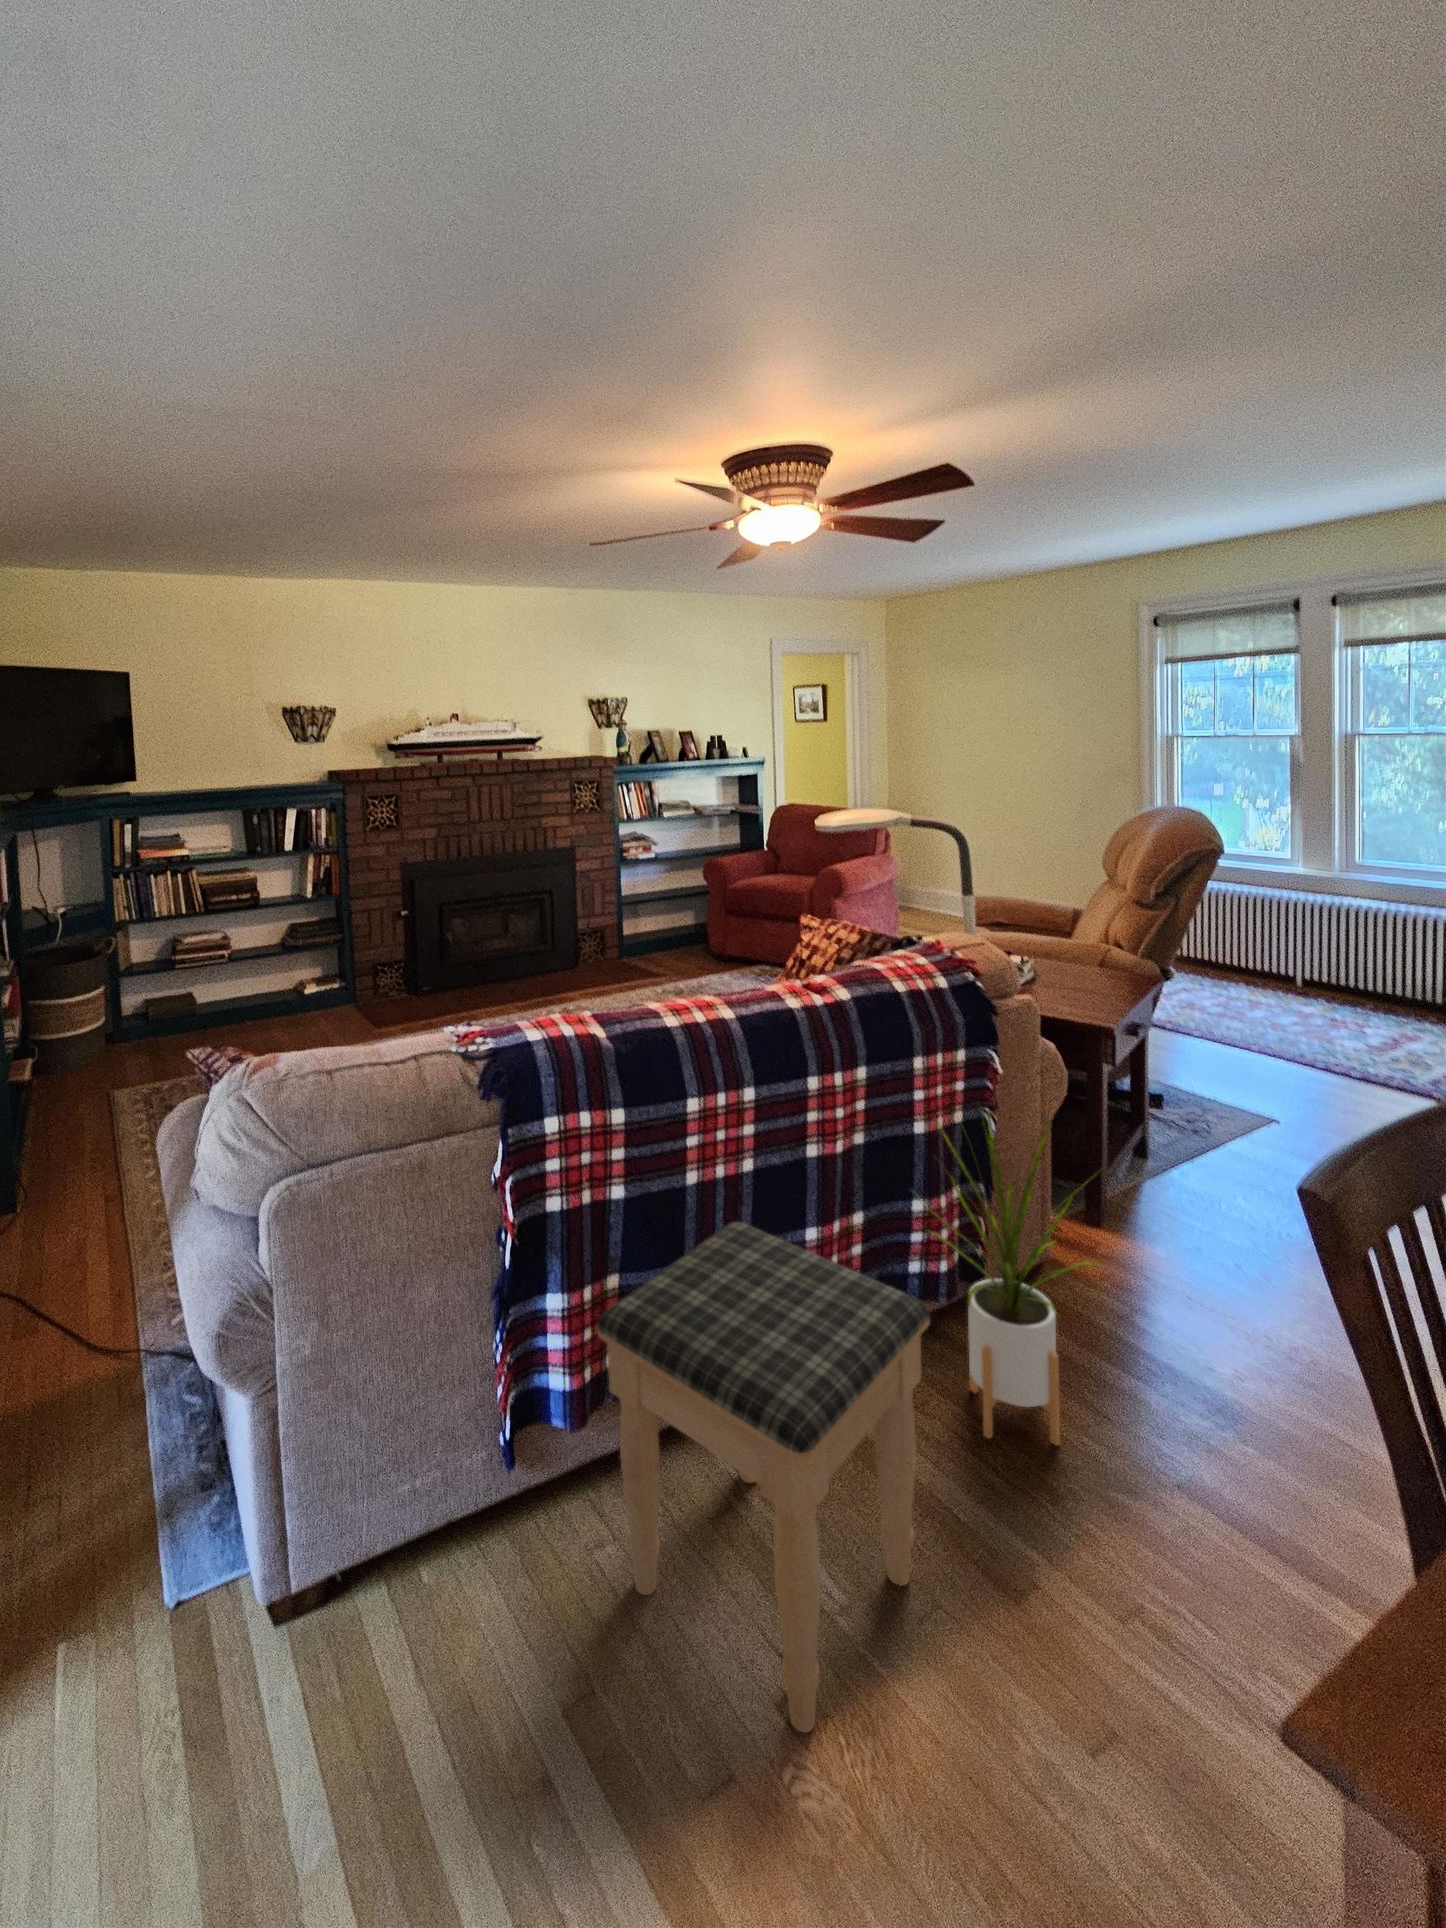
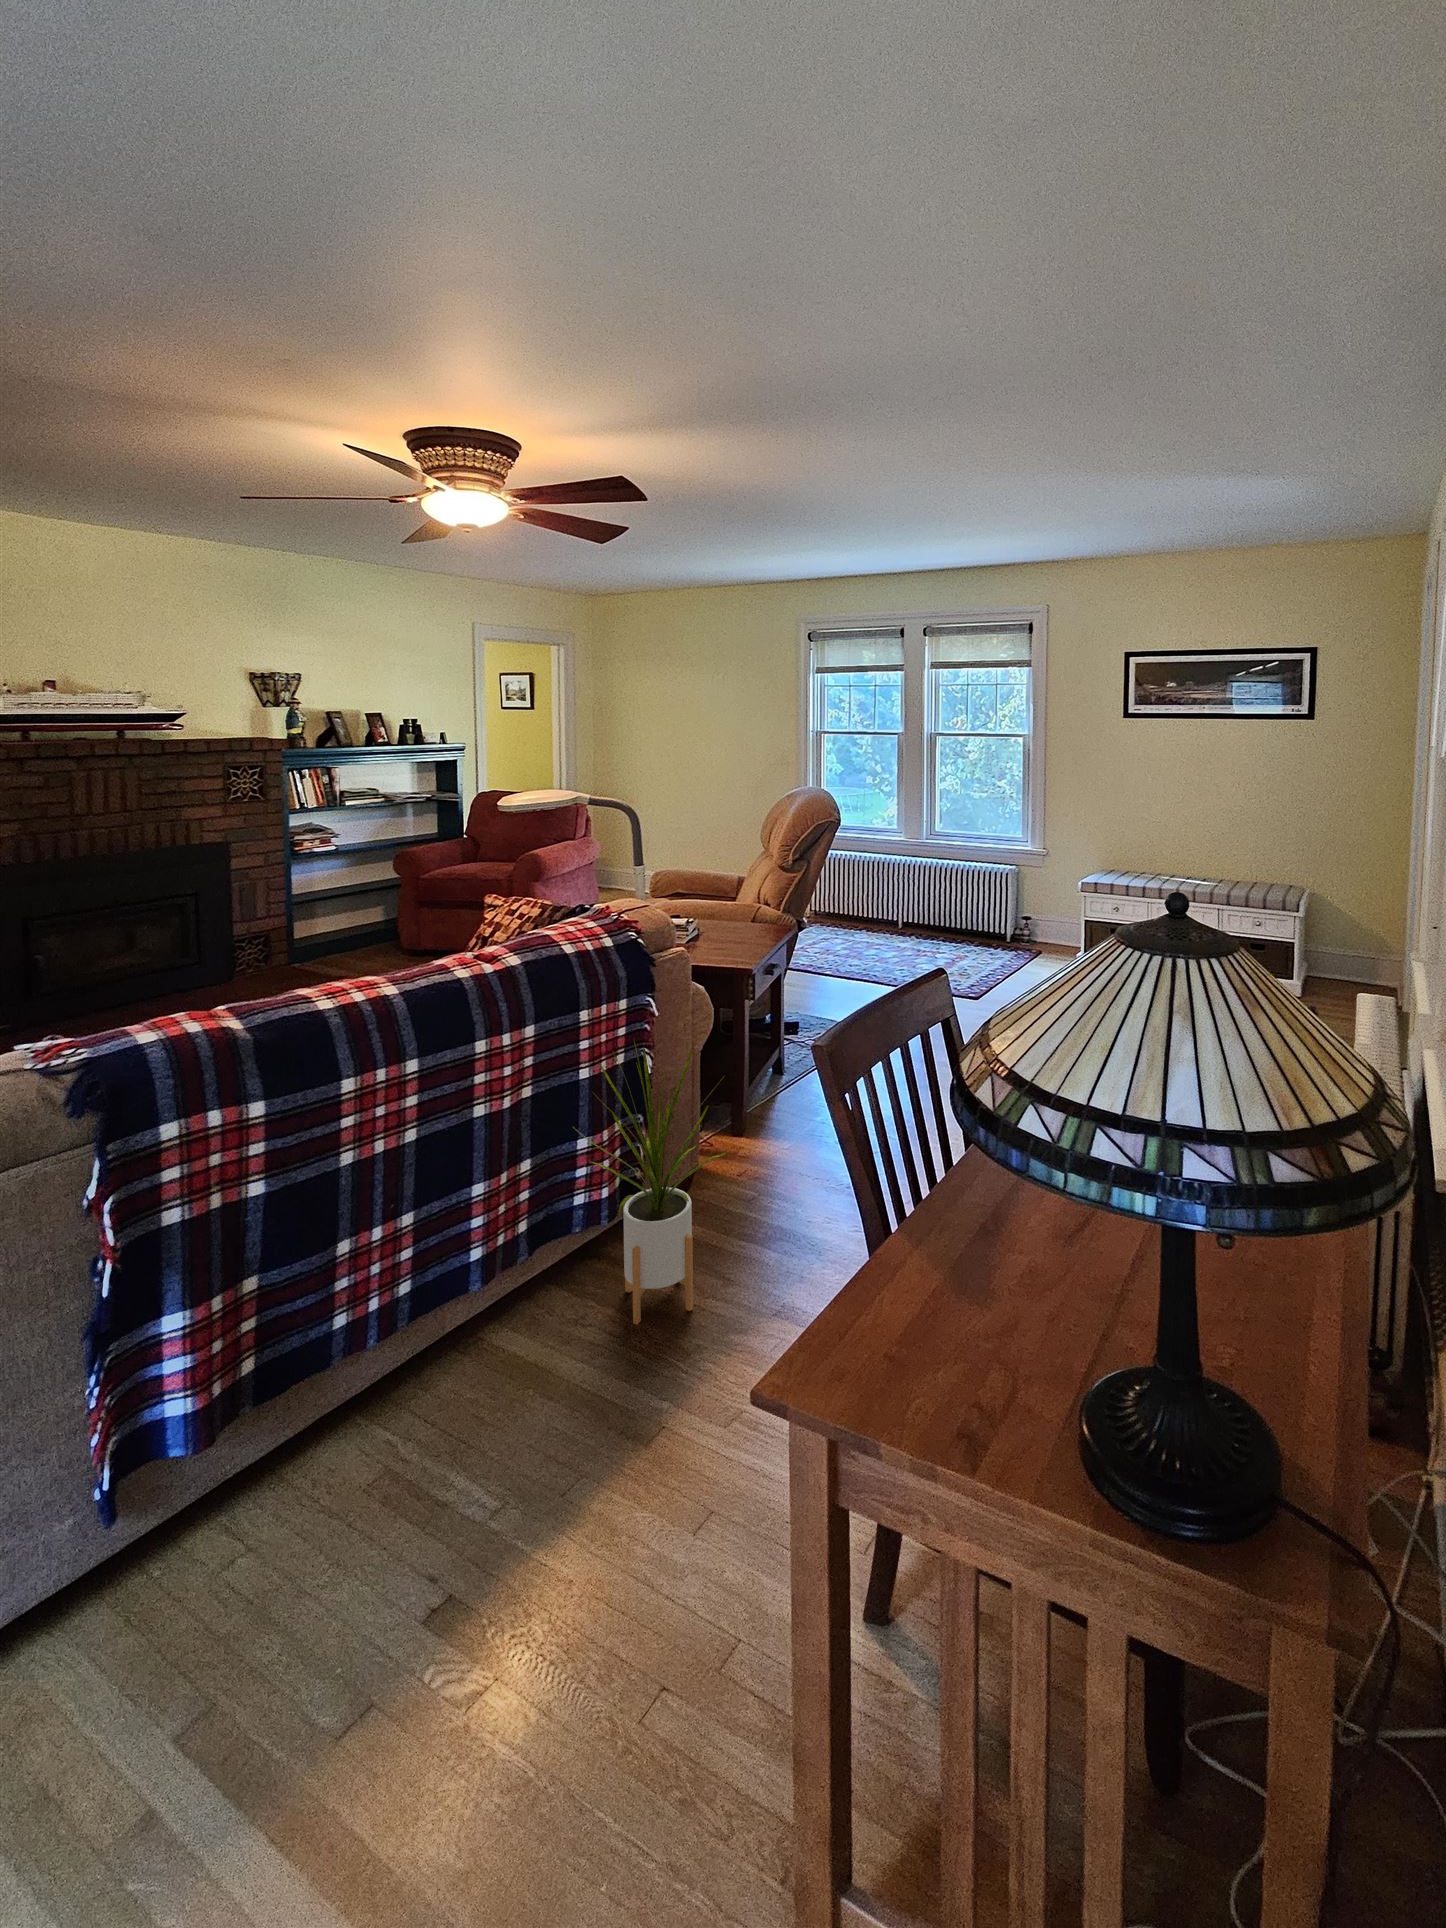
footstool: present [597,1222,930,1733] -> none [226,1192,577,1626]

